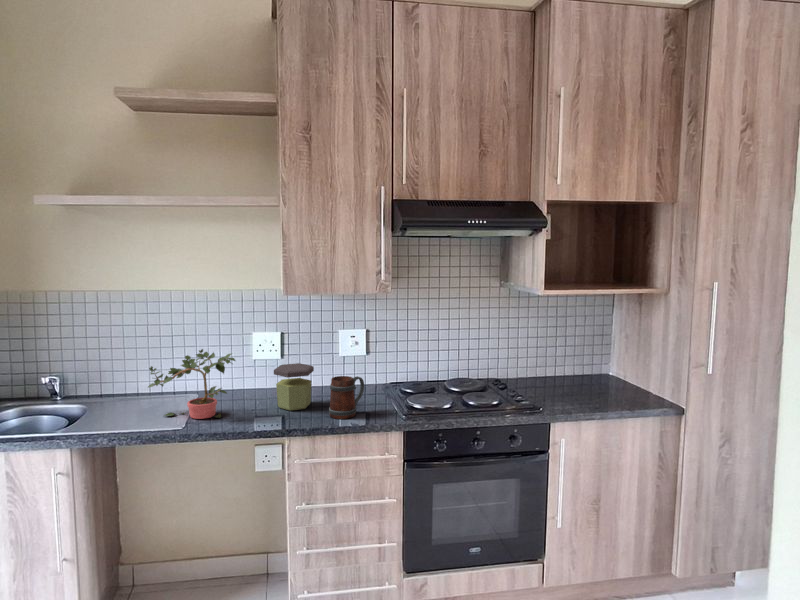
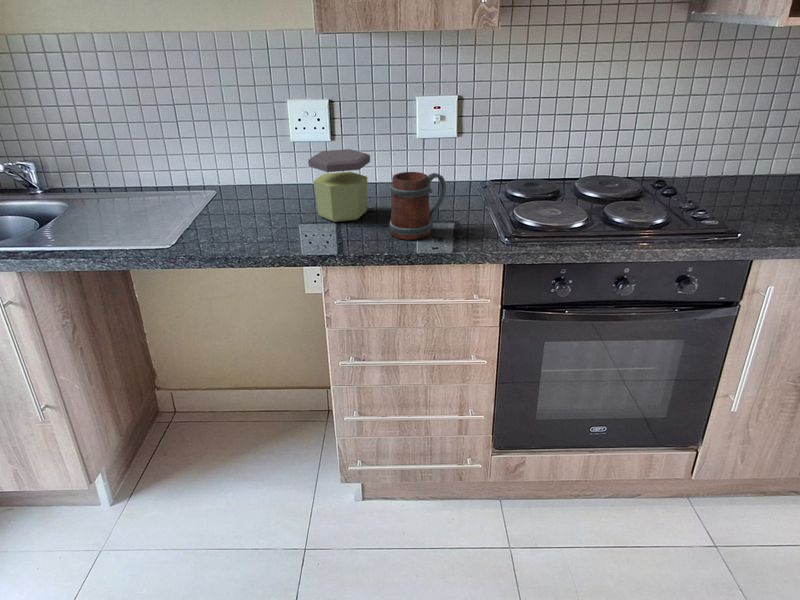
potted plant: present [148,349,235,419] -> none [129,125,245,231]

